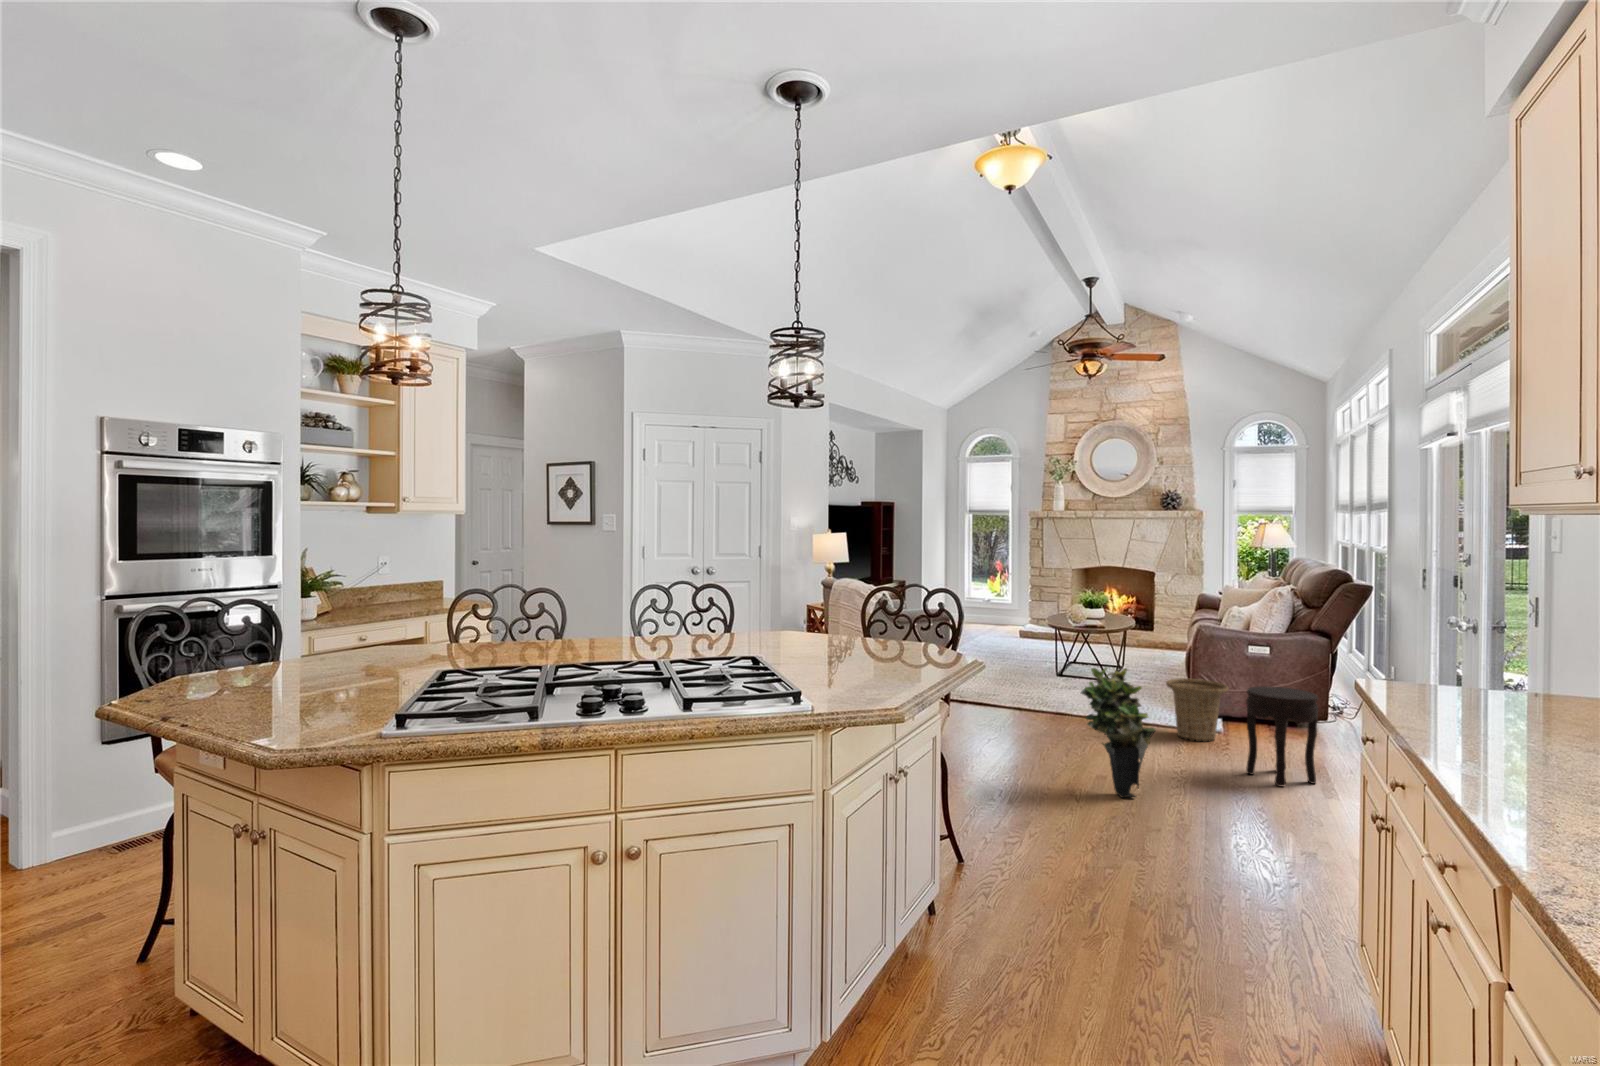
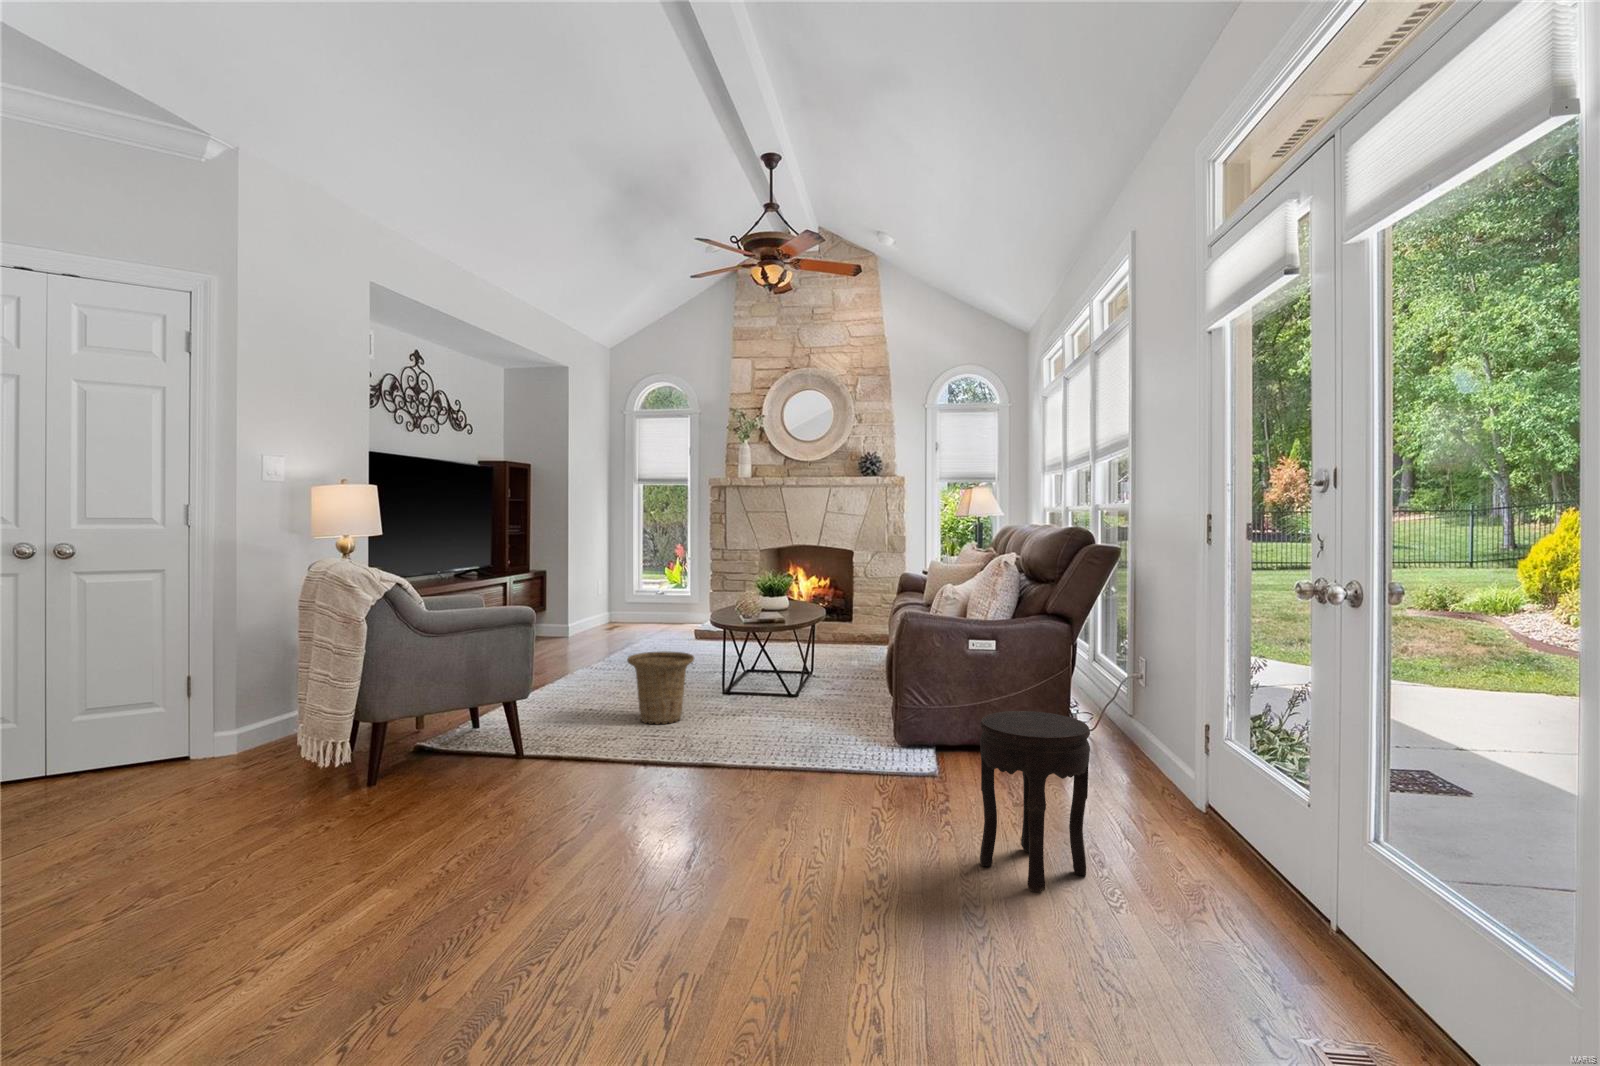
potted plant: present [1081,668,1156,798] -> none [688,702,833,979]
basket: present [1166,678,1229,741] -> present [627,651,694,724]

